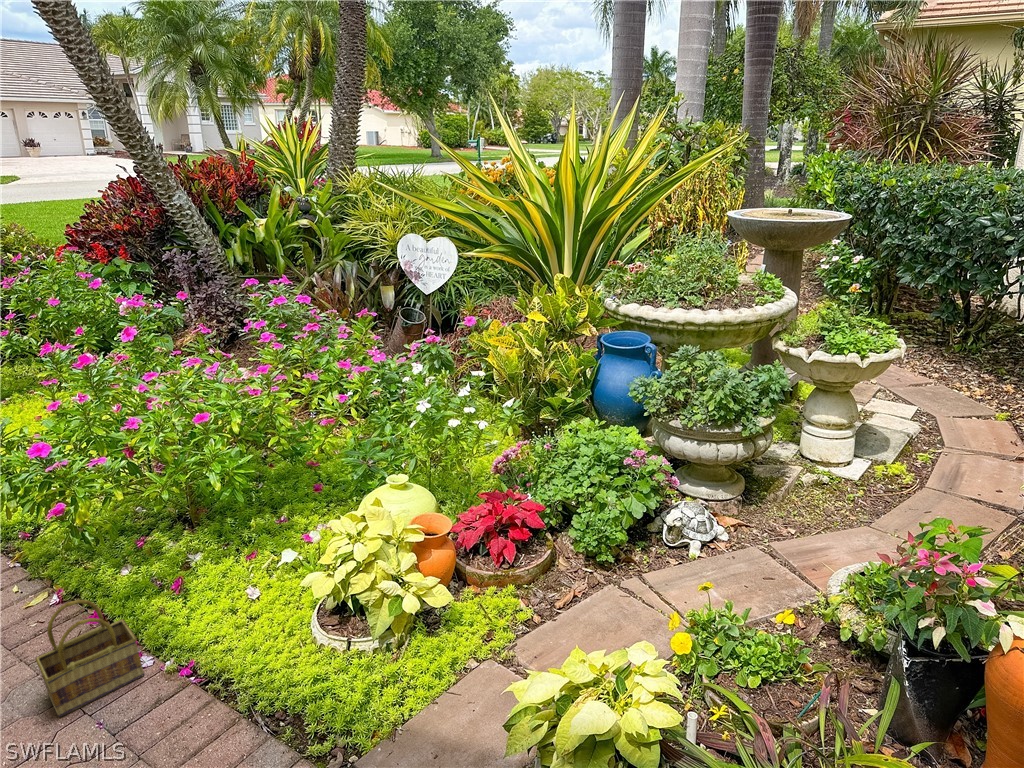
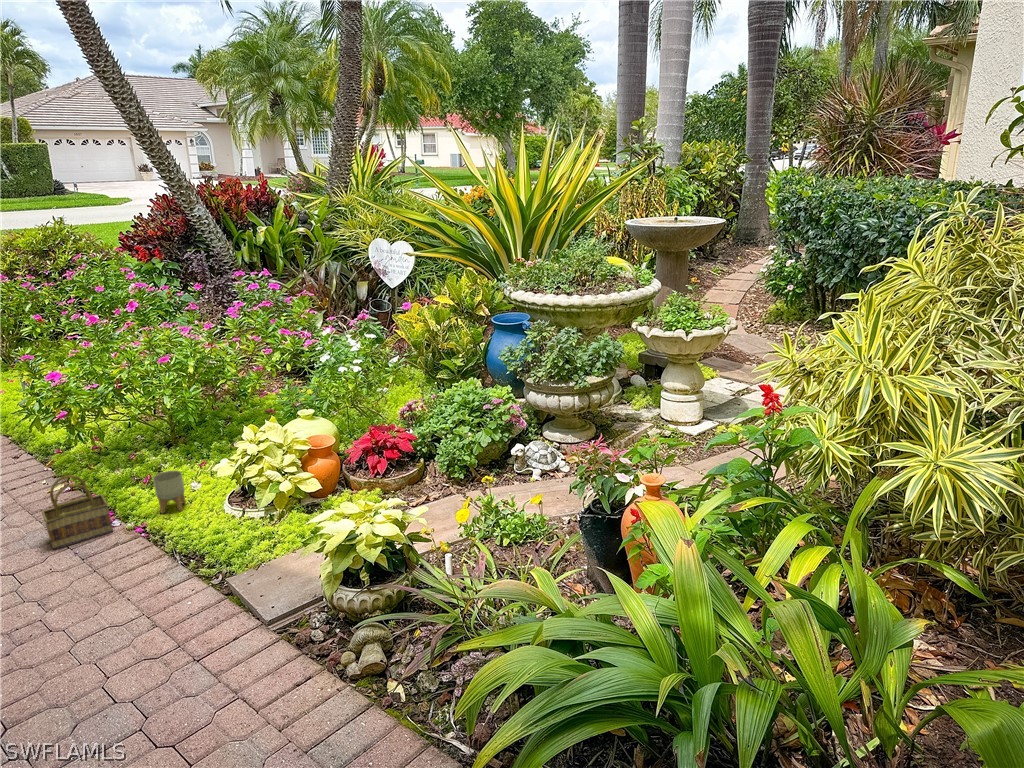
planter: none [201,579,246,644] -> present [153,470,186,513]

